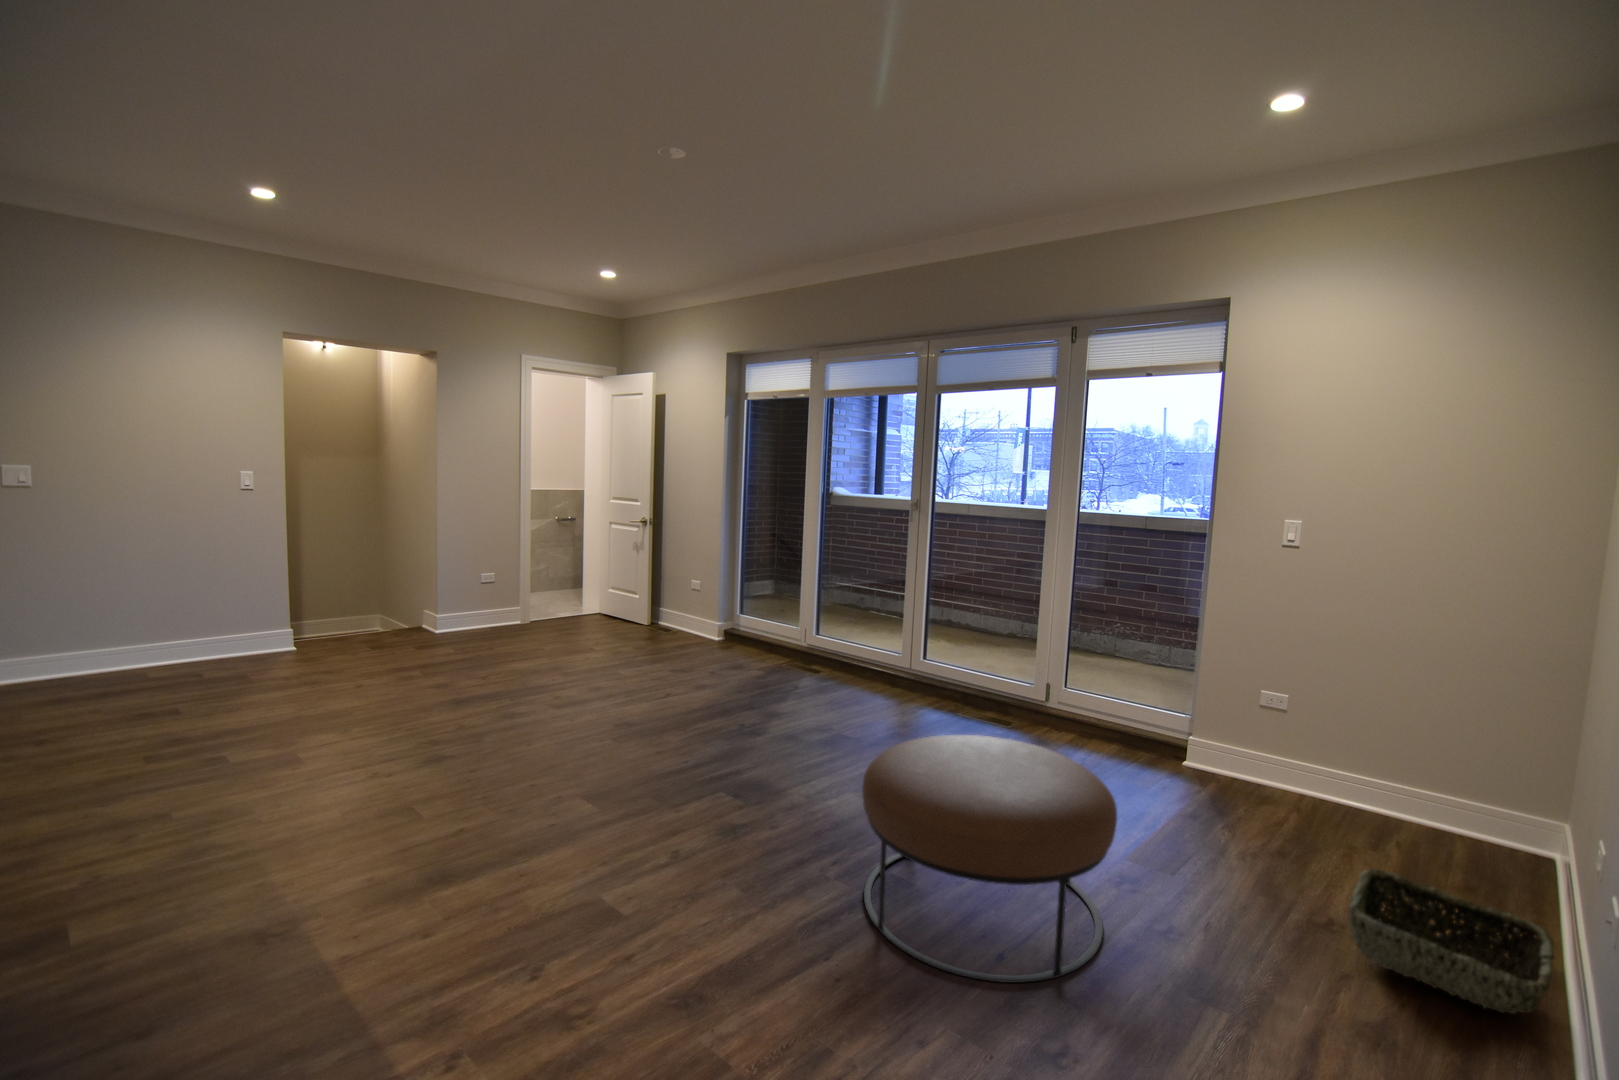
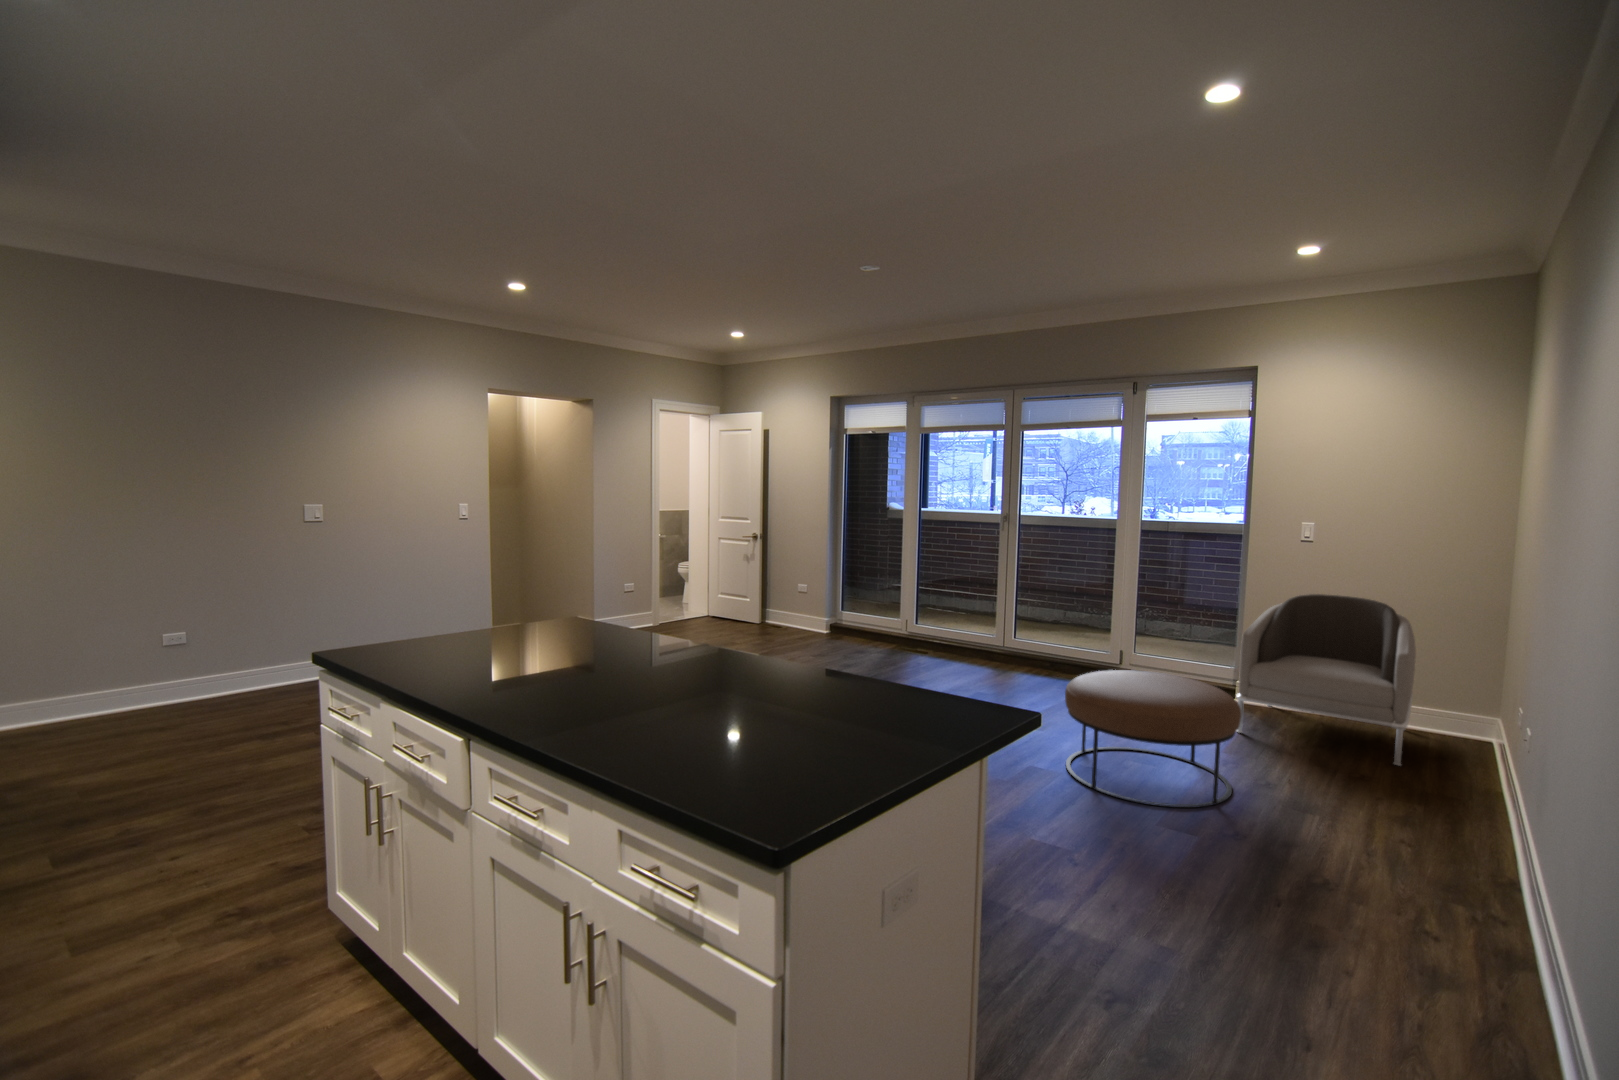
armchair: none [1161,623,1435,902] -> present [1236,594,1416,765]
woven basket: present [1349,868,1554,1014] -> none [1381,738,1504,809]

